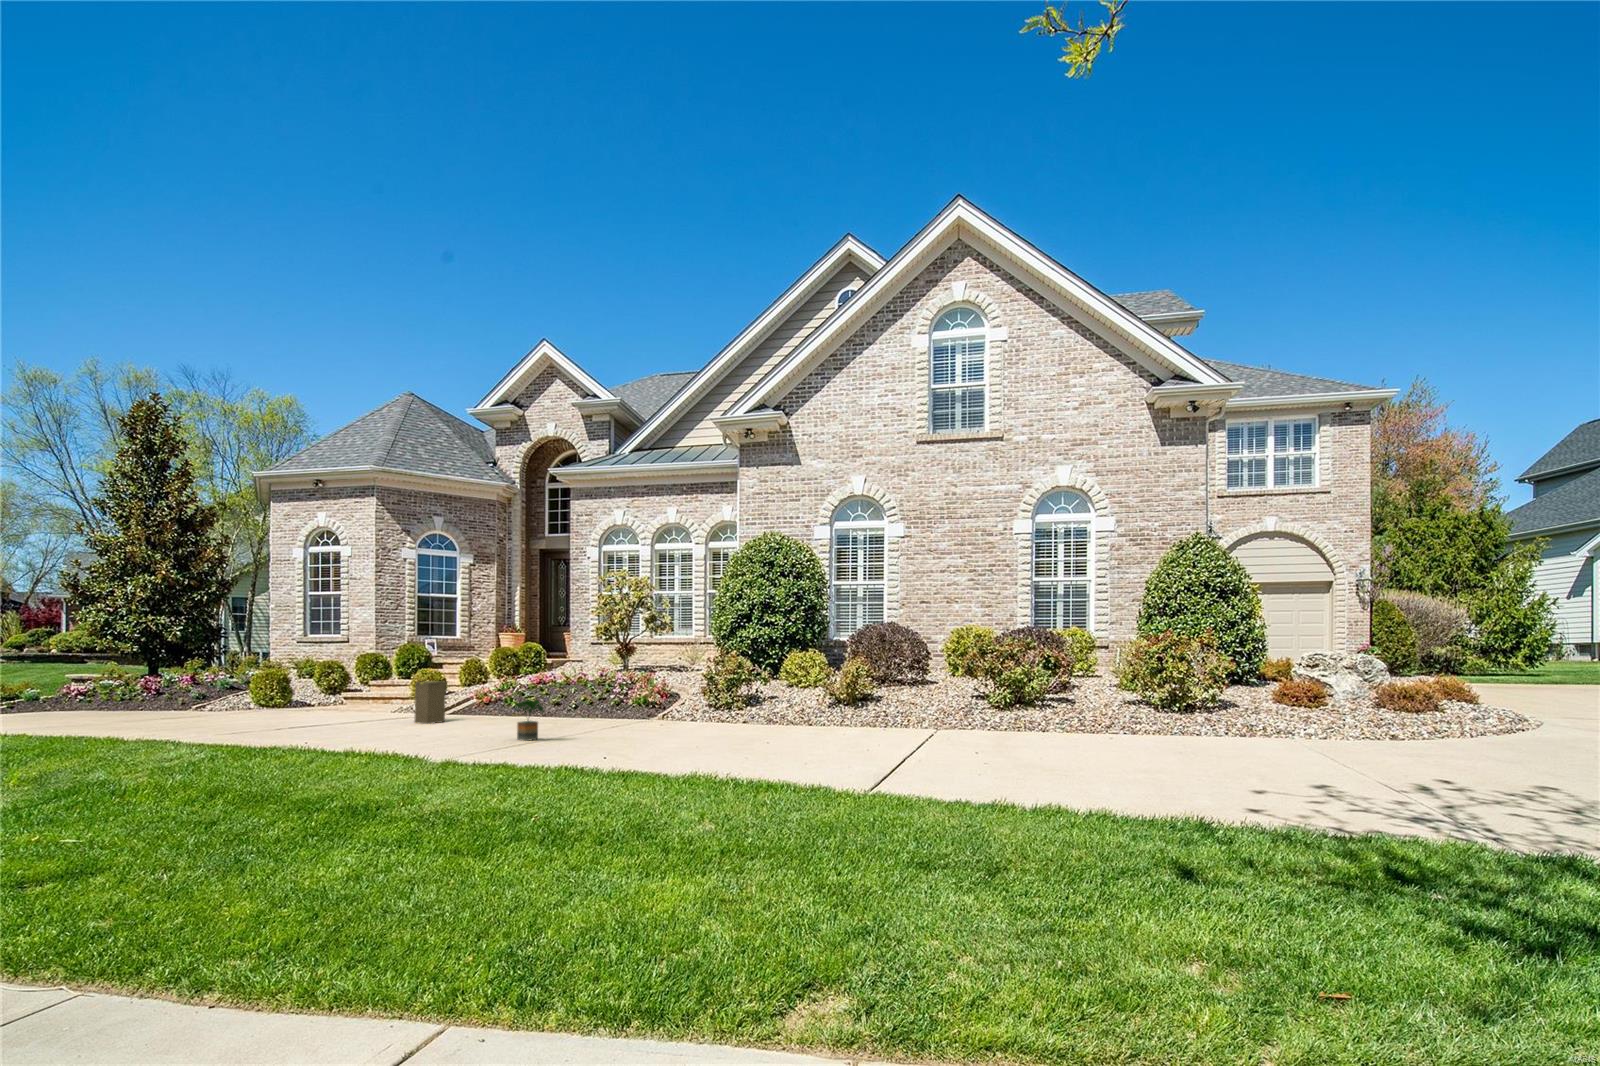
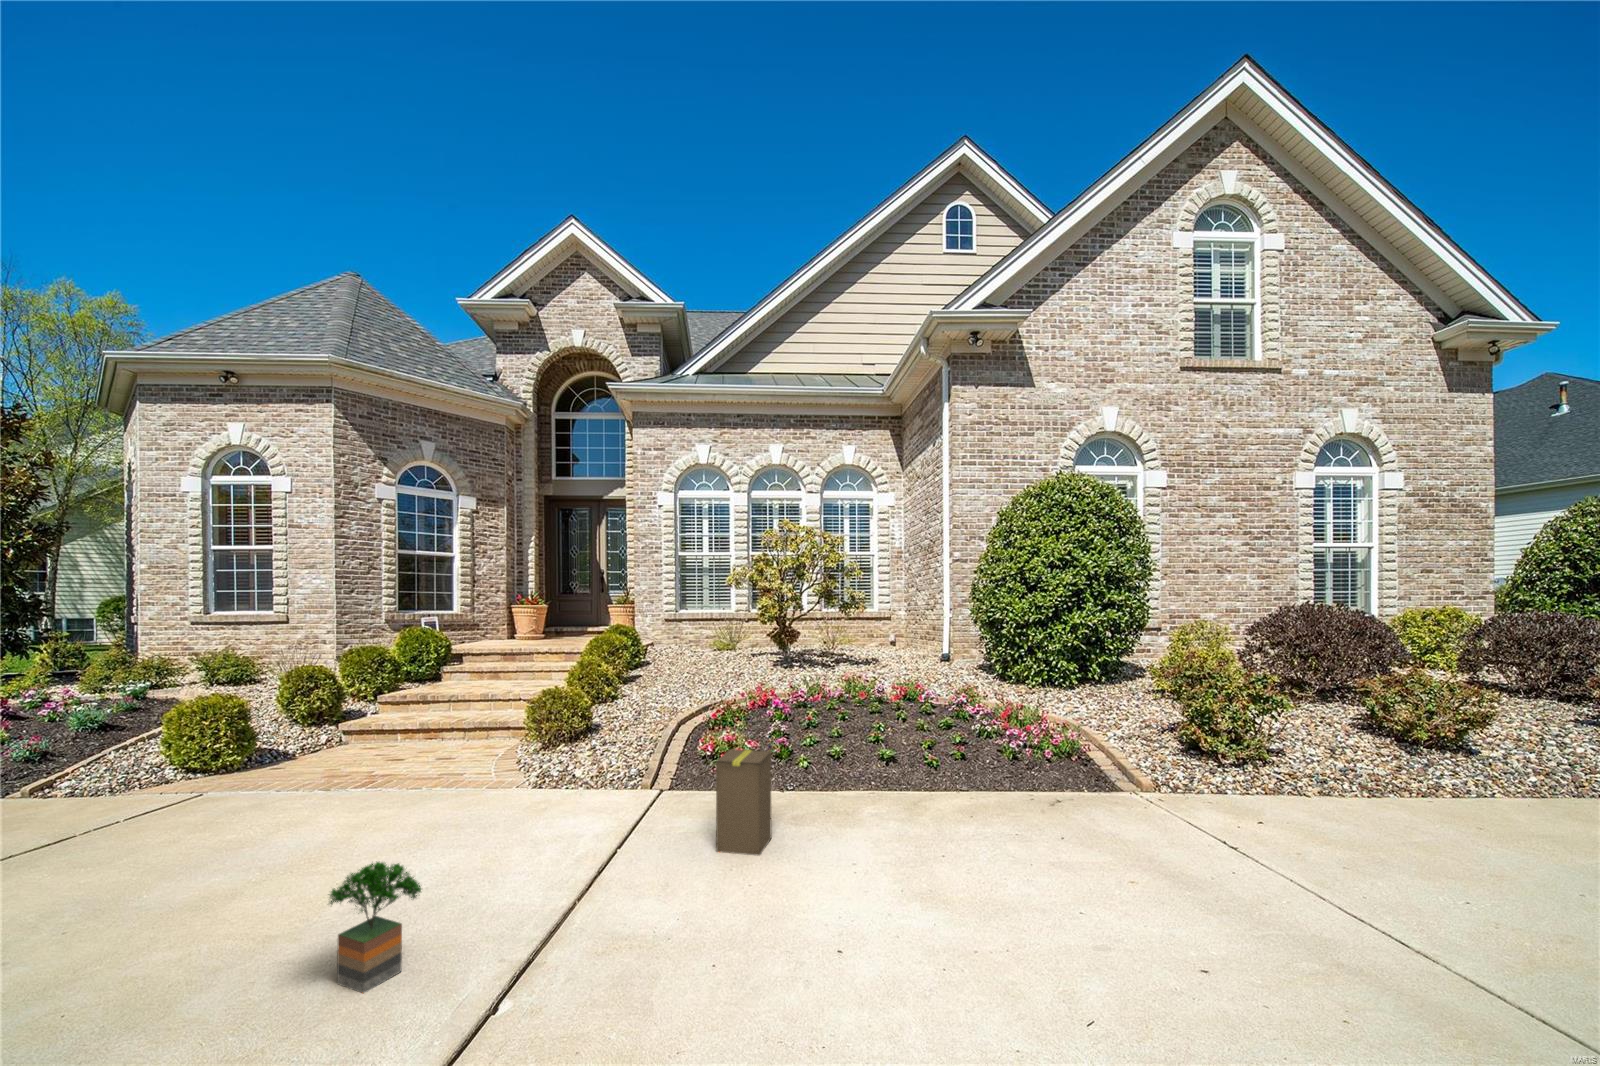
potted tree: present [515,700,544,741] -> present [328,862,421,993]

